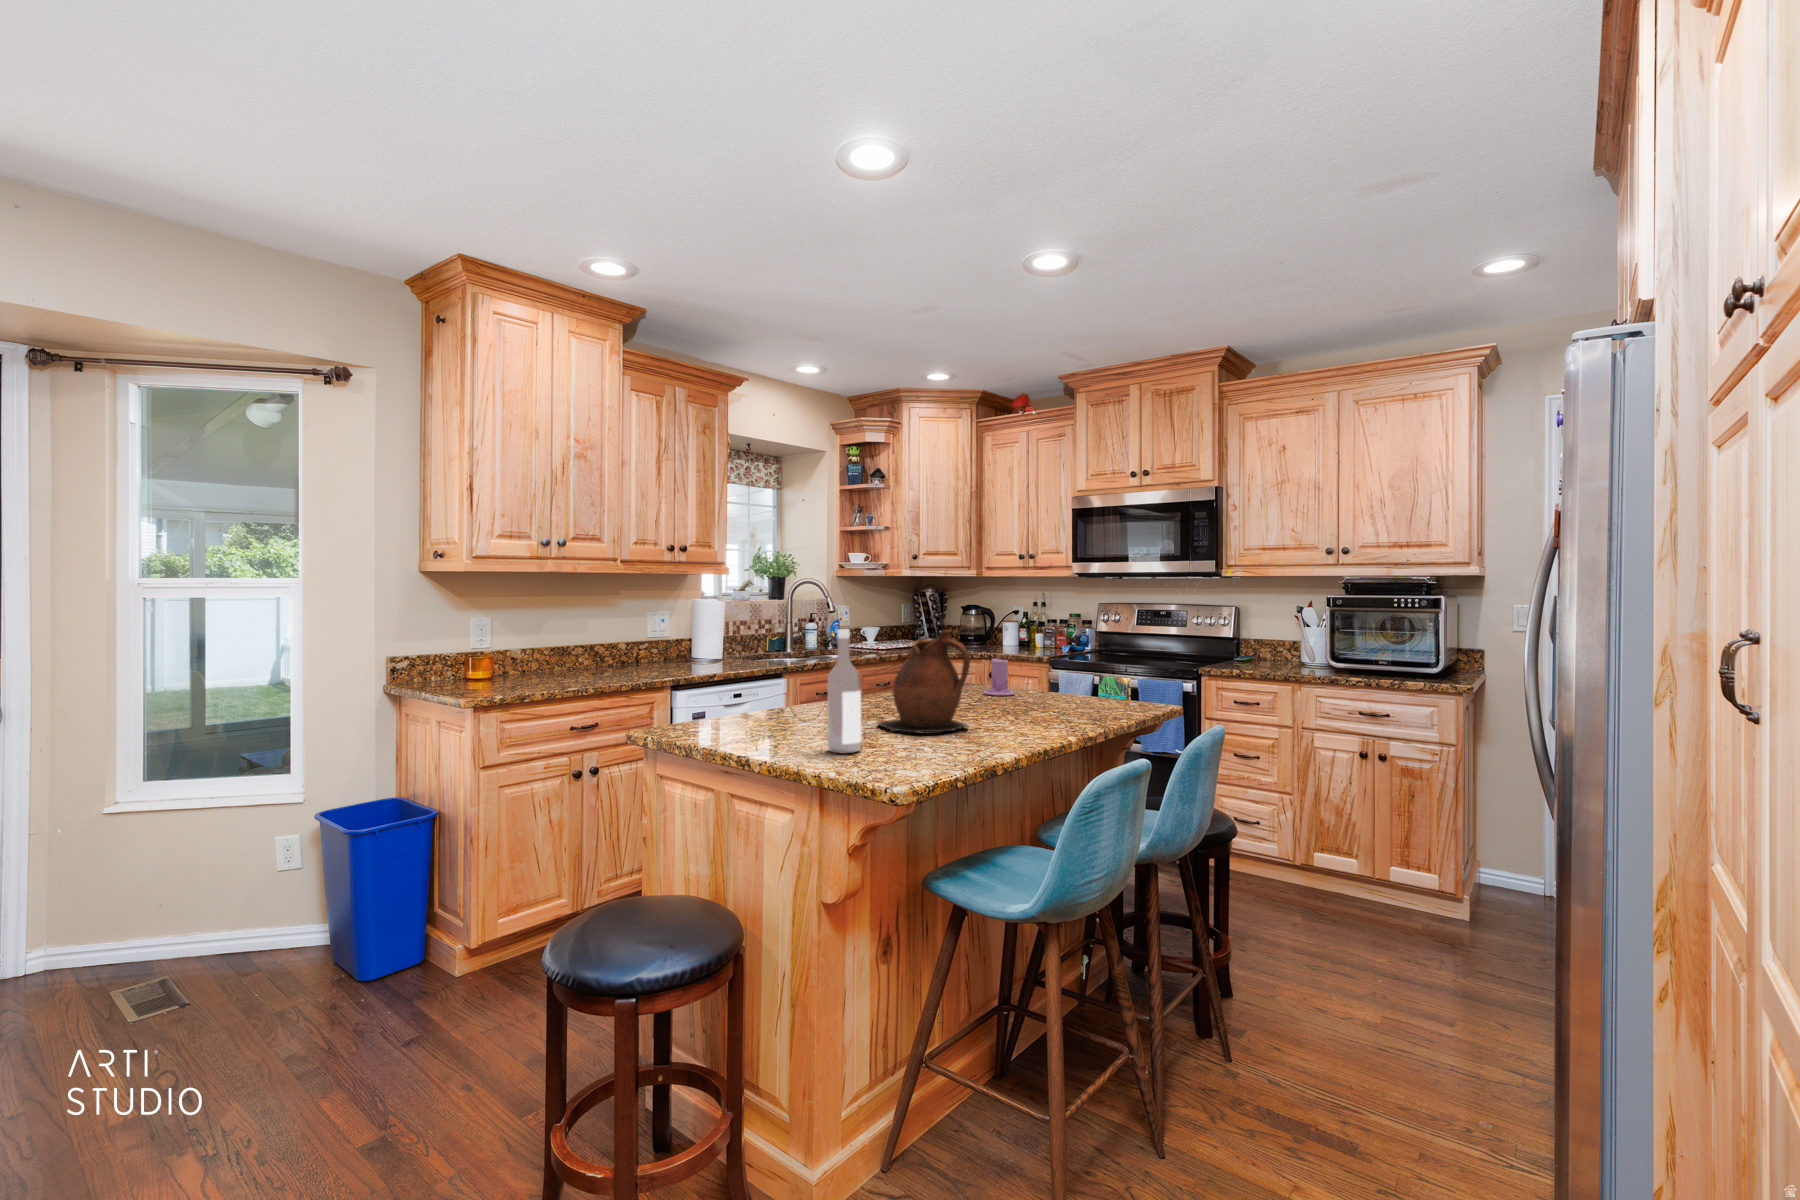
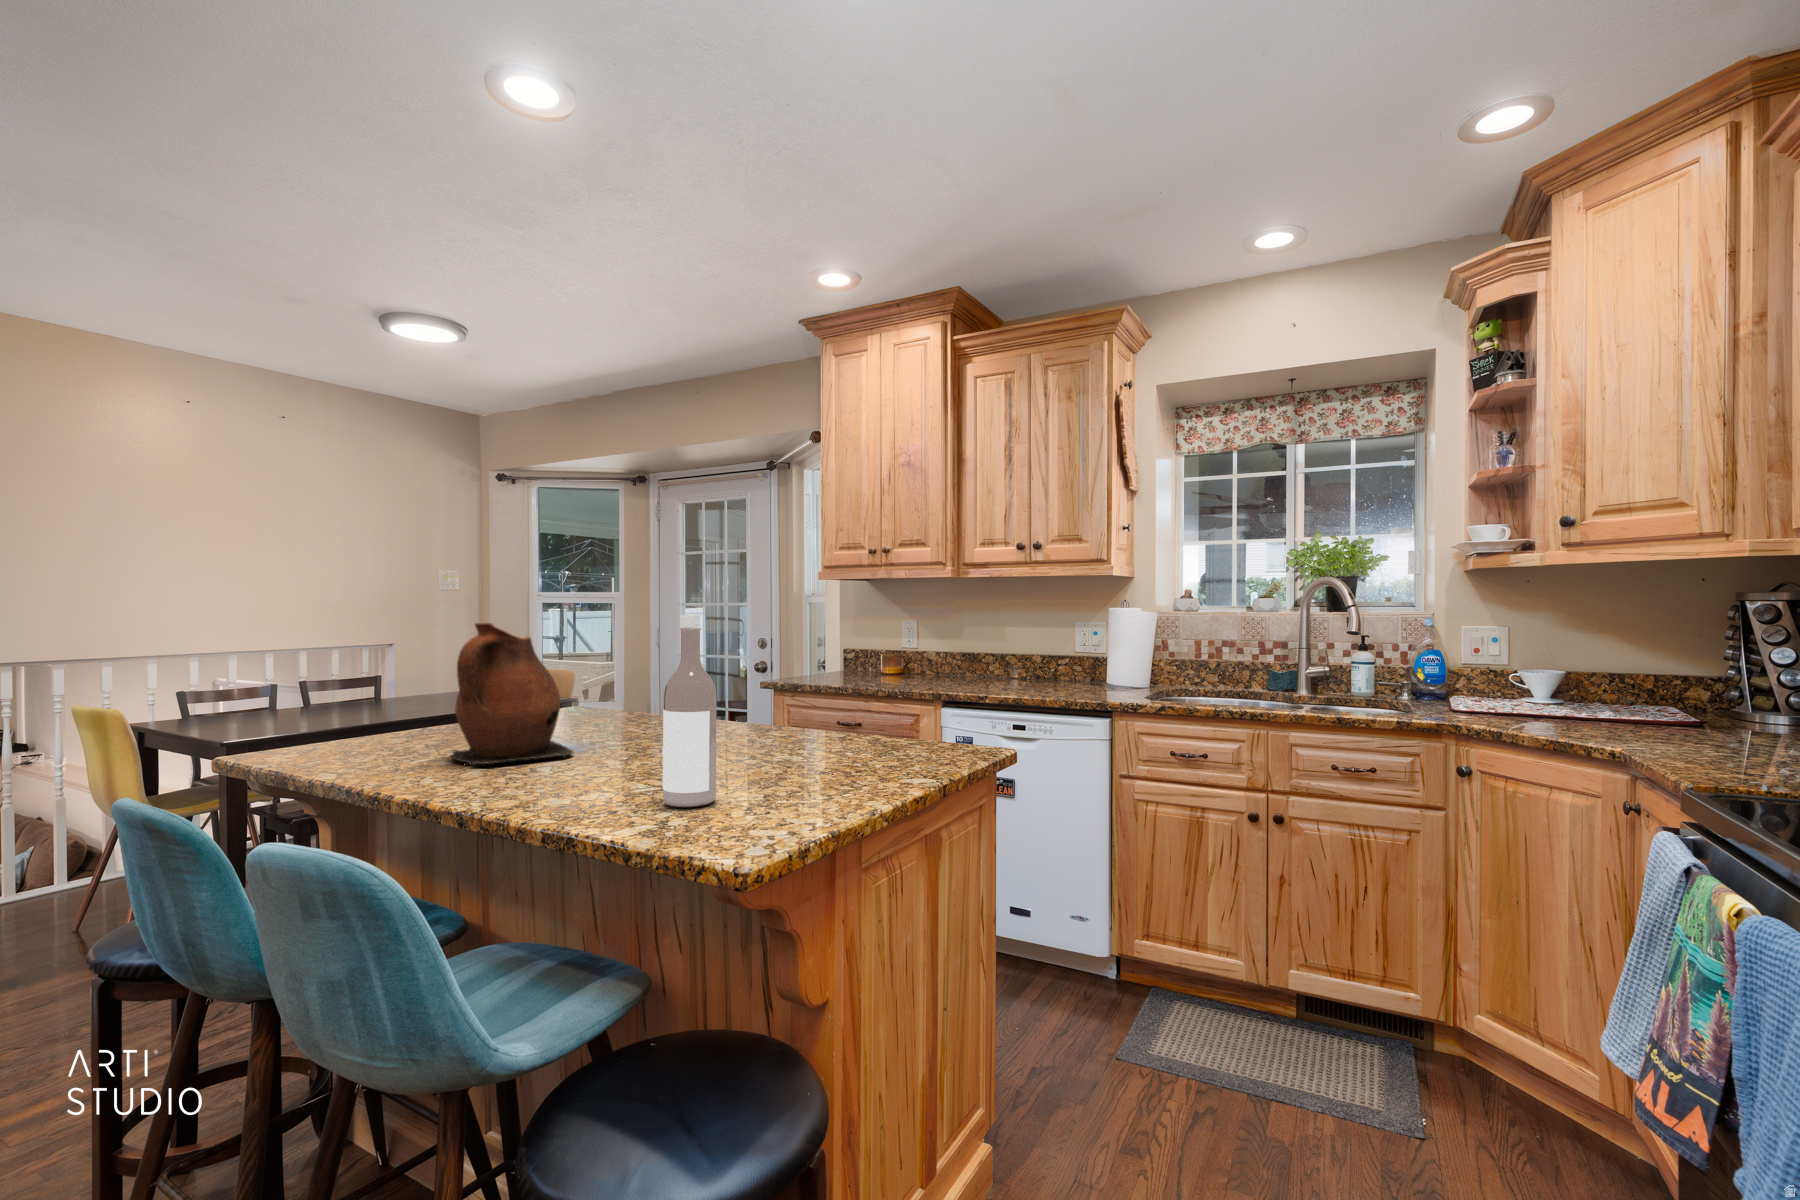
wine bottle: present [827,629,861,753] -> present [662,615,716,807]
candle: present [983,655,1015,696] -> none [822,691,883,775]

